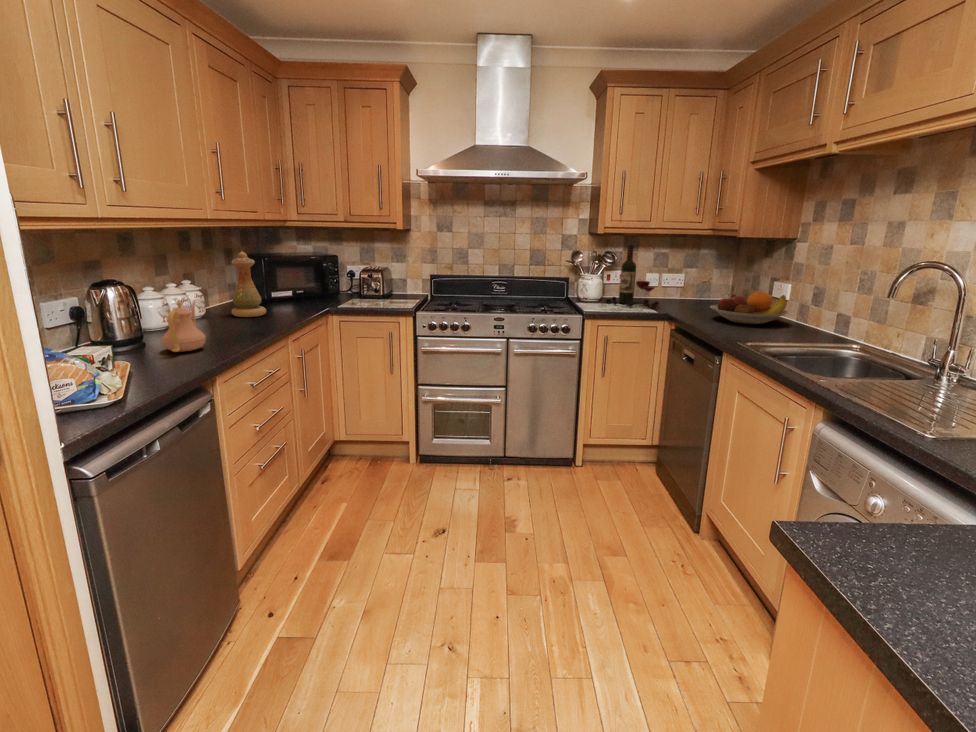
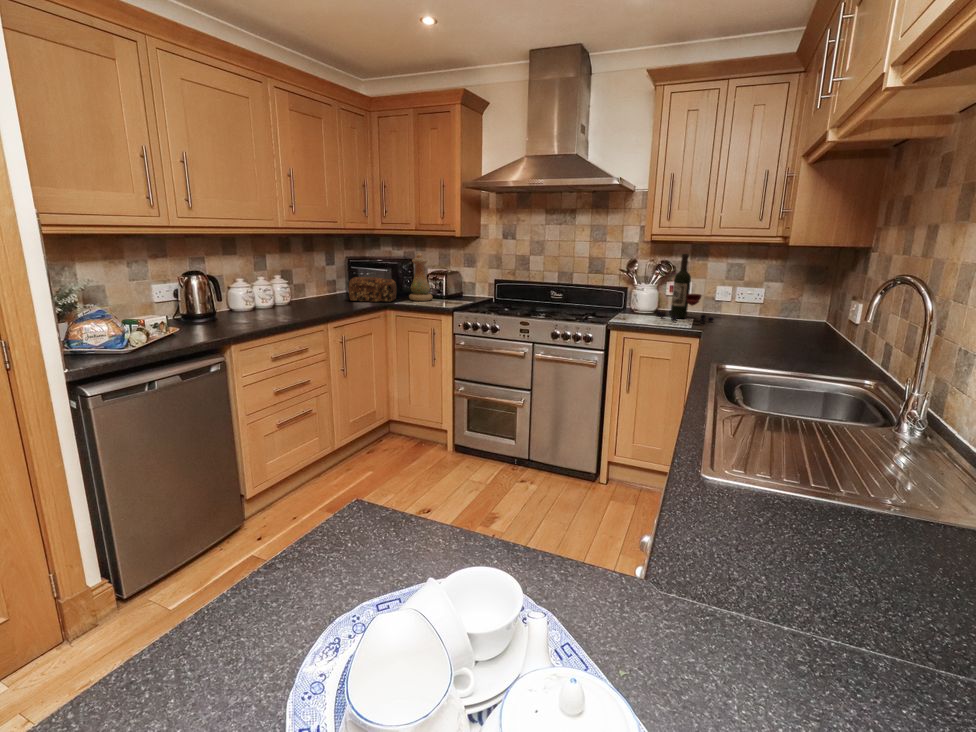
vase: present [231,252,266,317] -> present [409,253,432,301]
bread loaf: none [274,277,330,307] -> present [349,277,396,302]
fruit bowl: present [710,292,788,324] -> none [740,312,834,350]
teapot: present [162,301,205,352] -> none [210,290,248,327]

